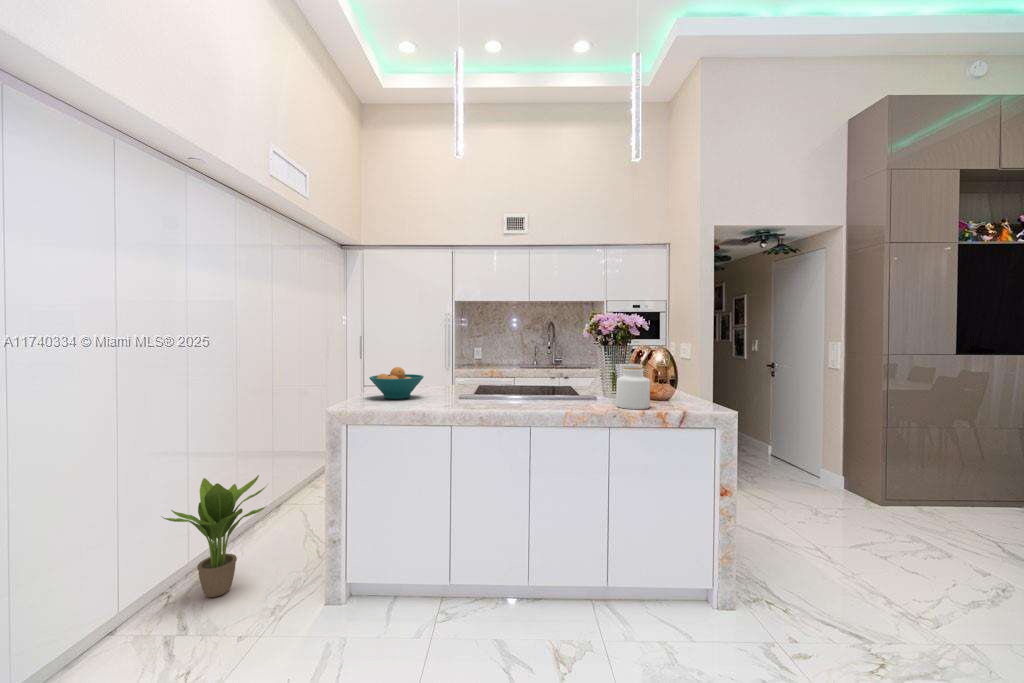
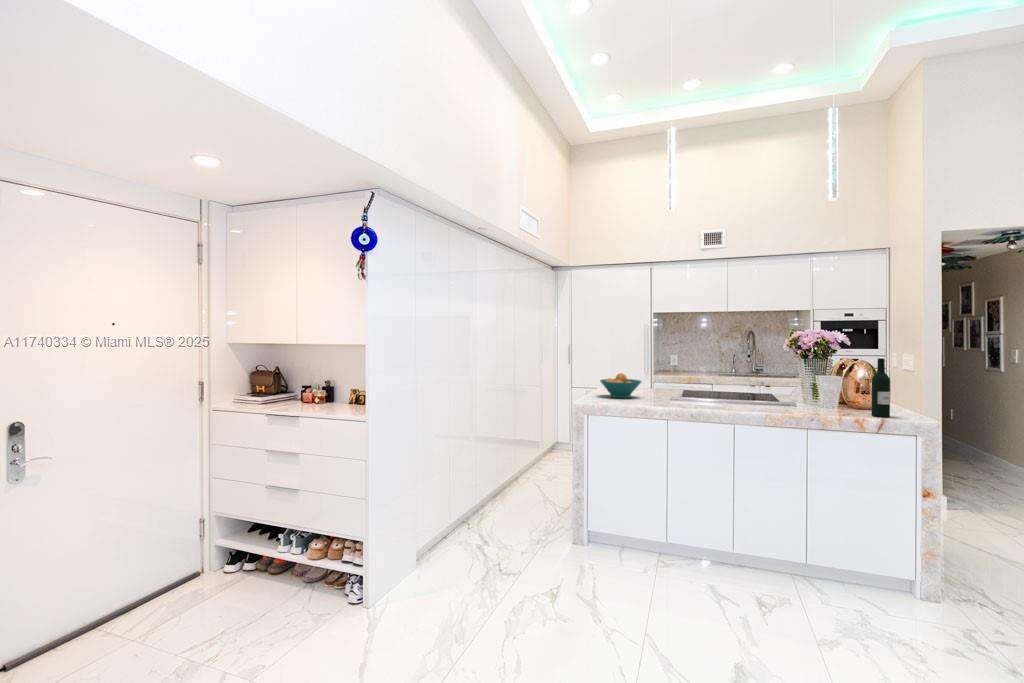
wine bottle: none [672,342,690,409] -> present [871,358,890,417]
jar: present [616,367,650,409] -> none [816,379,849,415]
potted plant: present [161,475,265,597] -> none [471,447,531,528]

